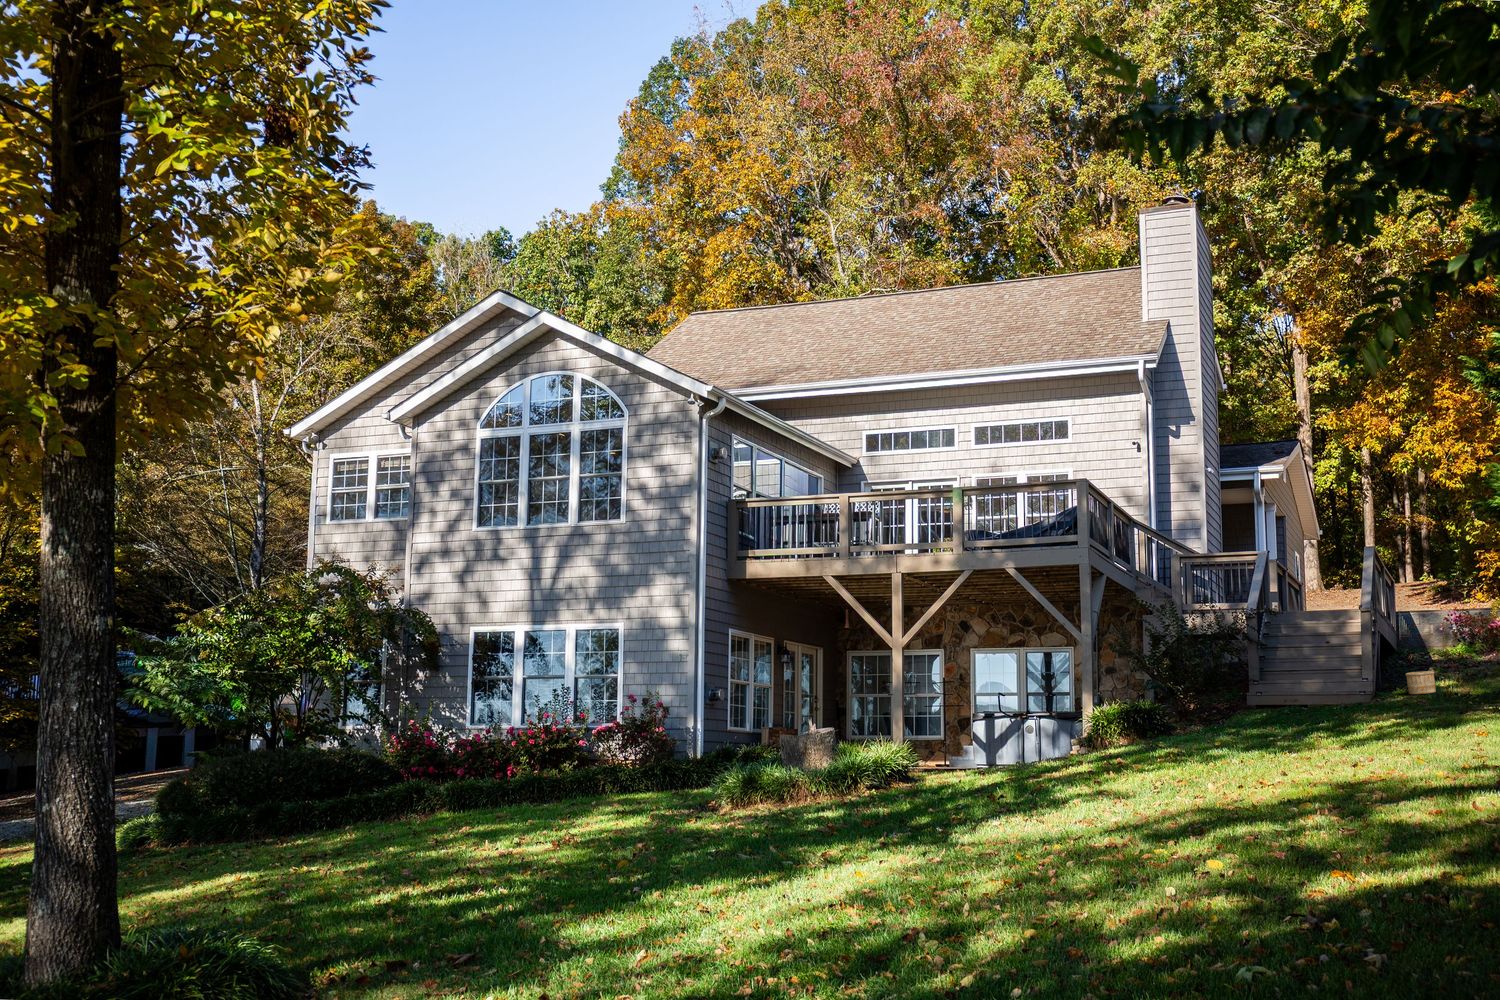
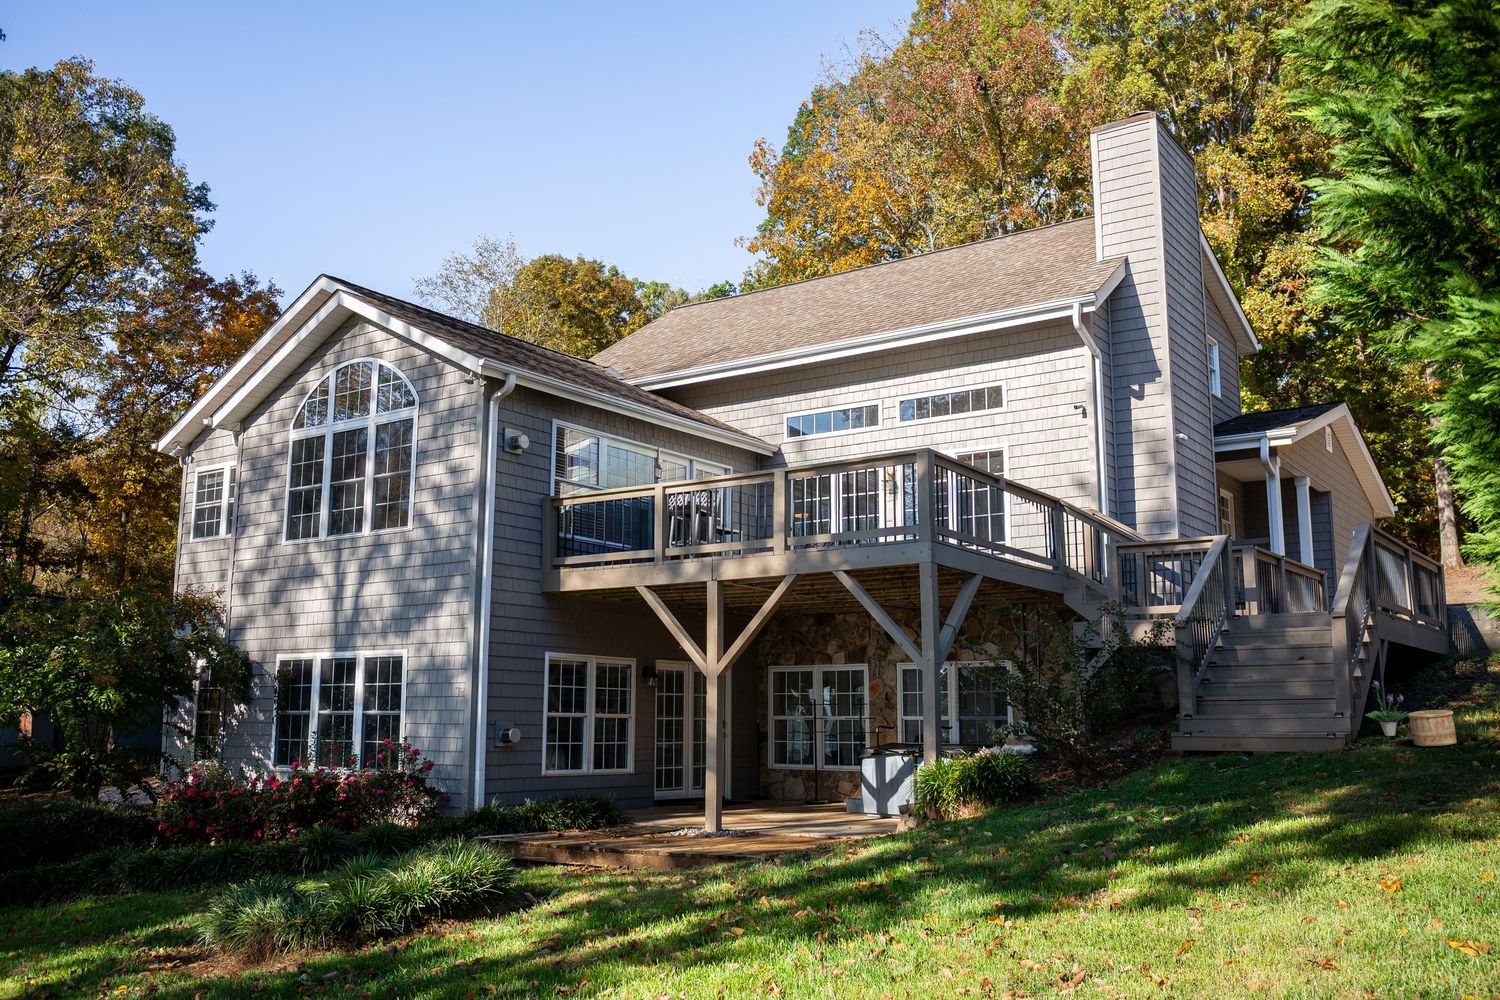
potted plant: none [1370,654,1400,692] -> present [1365,681,1409,736]

